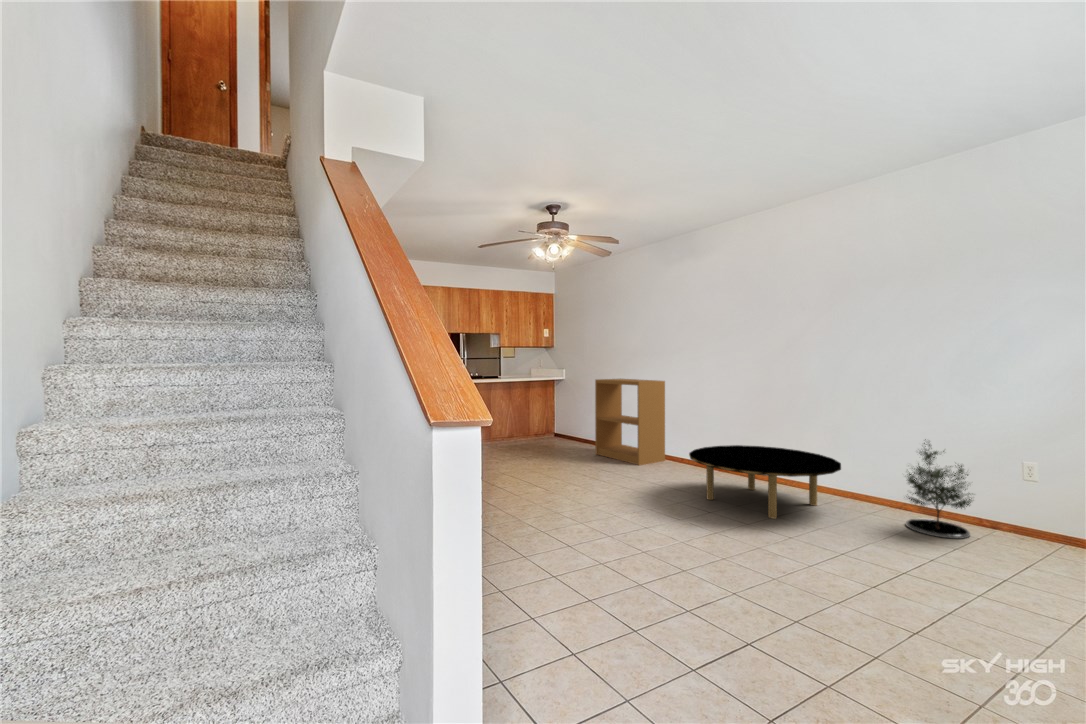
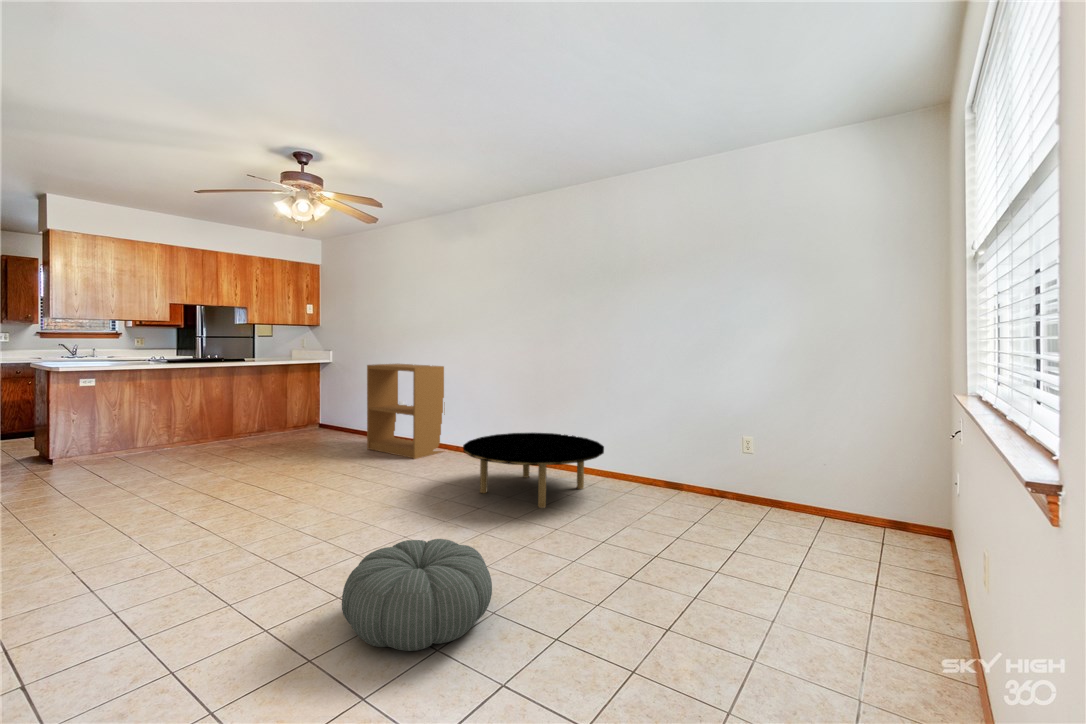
potted tree: present [906,439,972,539] -> none [652,420,706,510]
pouf: none [607,526,736,615] -> present [342,539,492,651]

